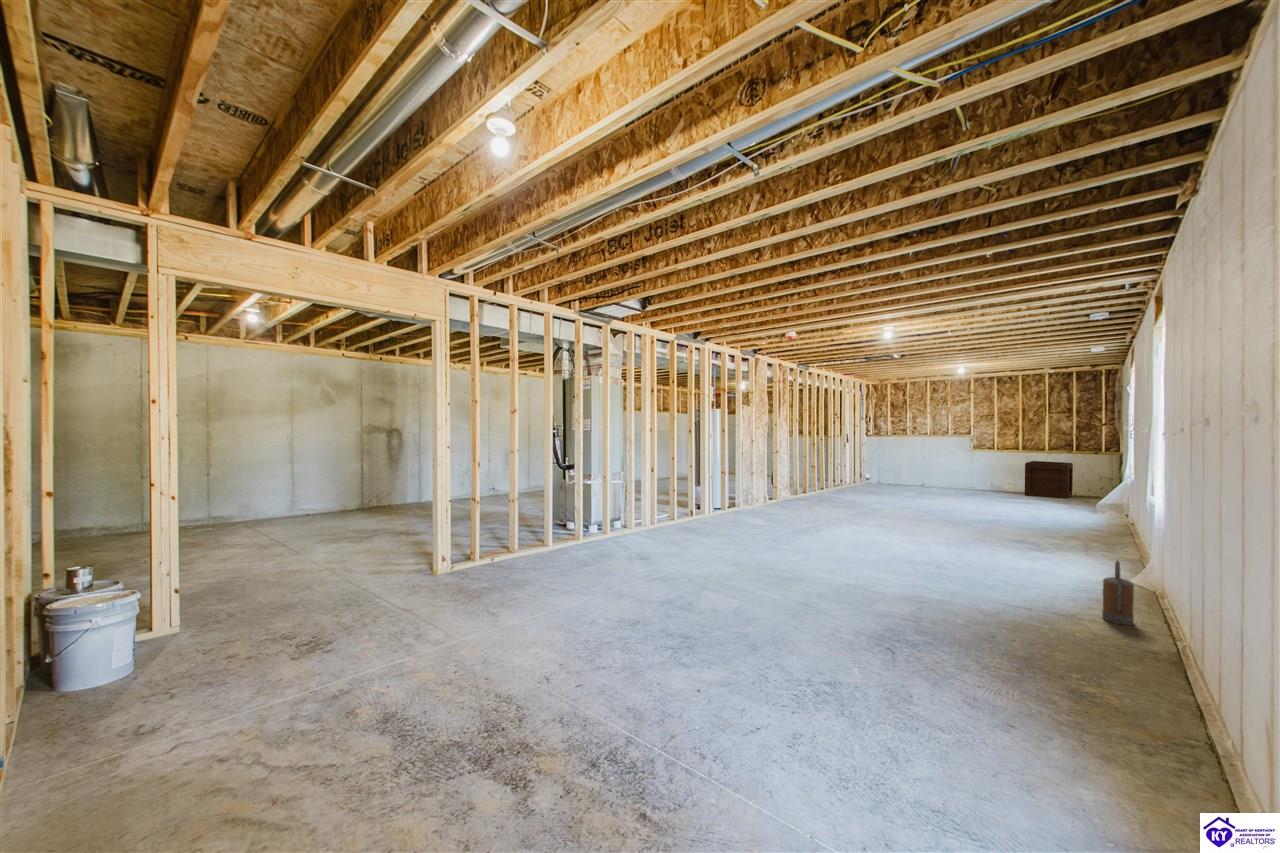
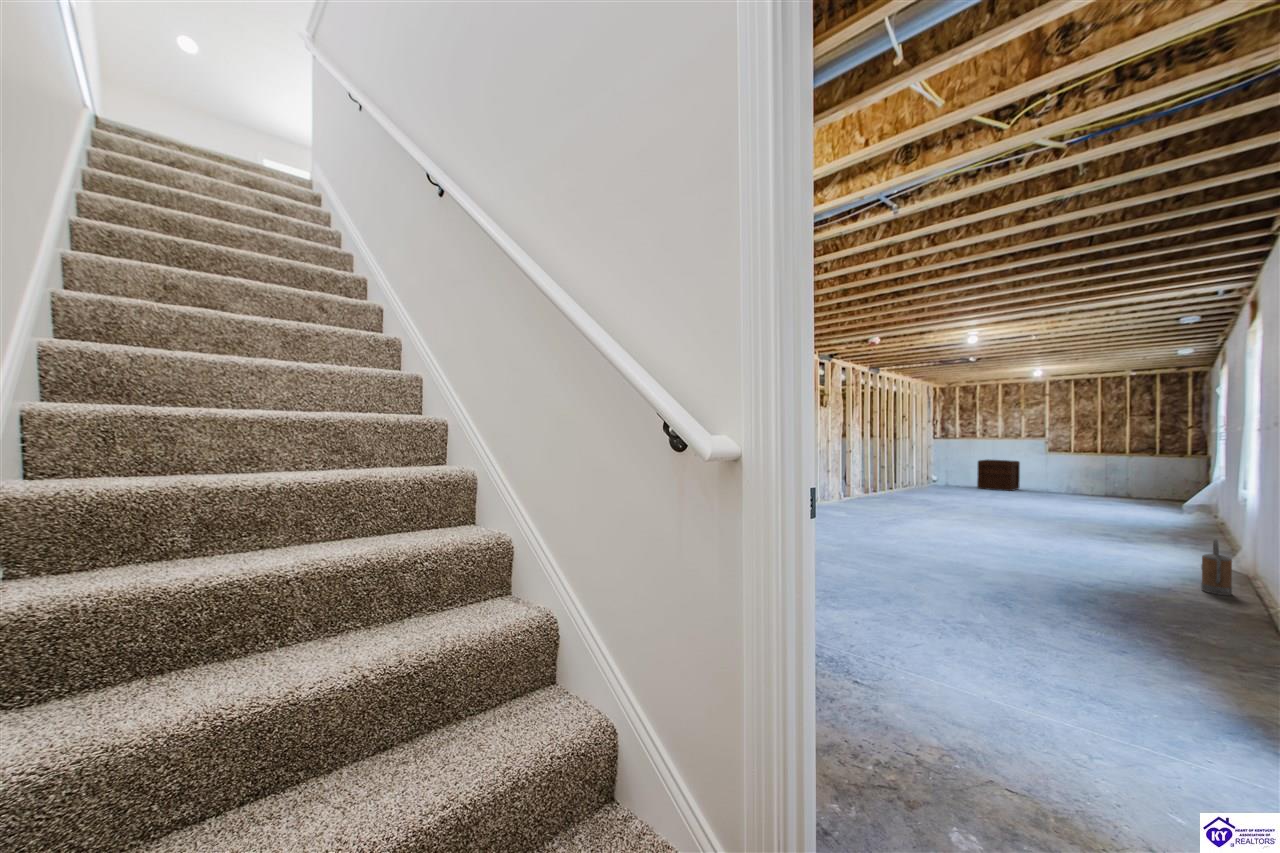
wooden crate: present [1025,461,1073,499] -> present [977,459,1020,491]

